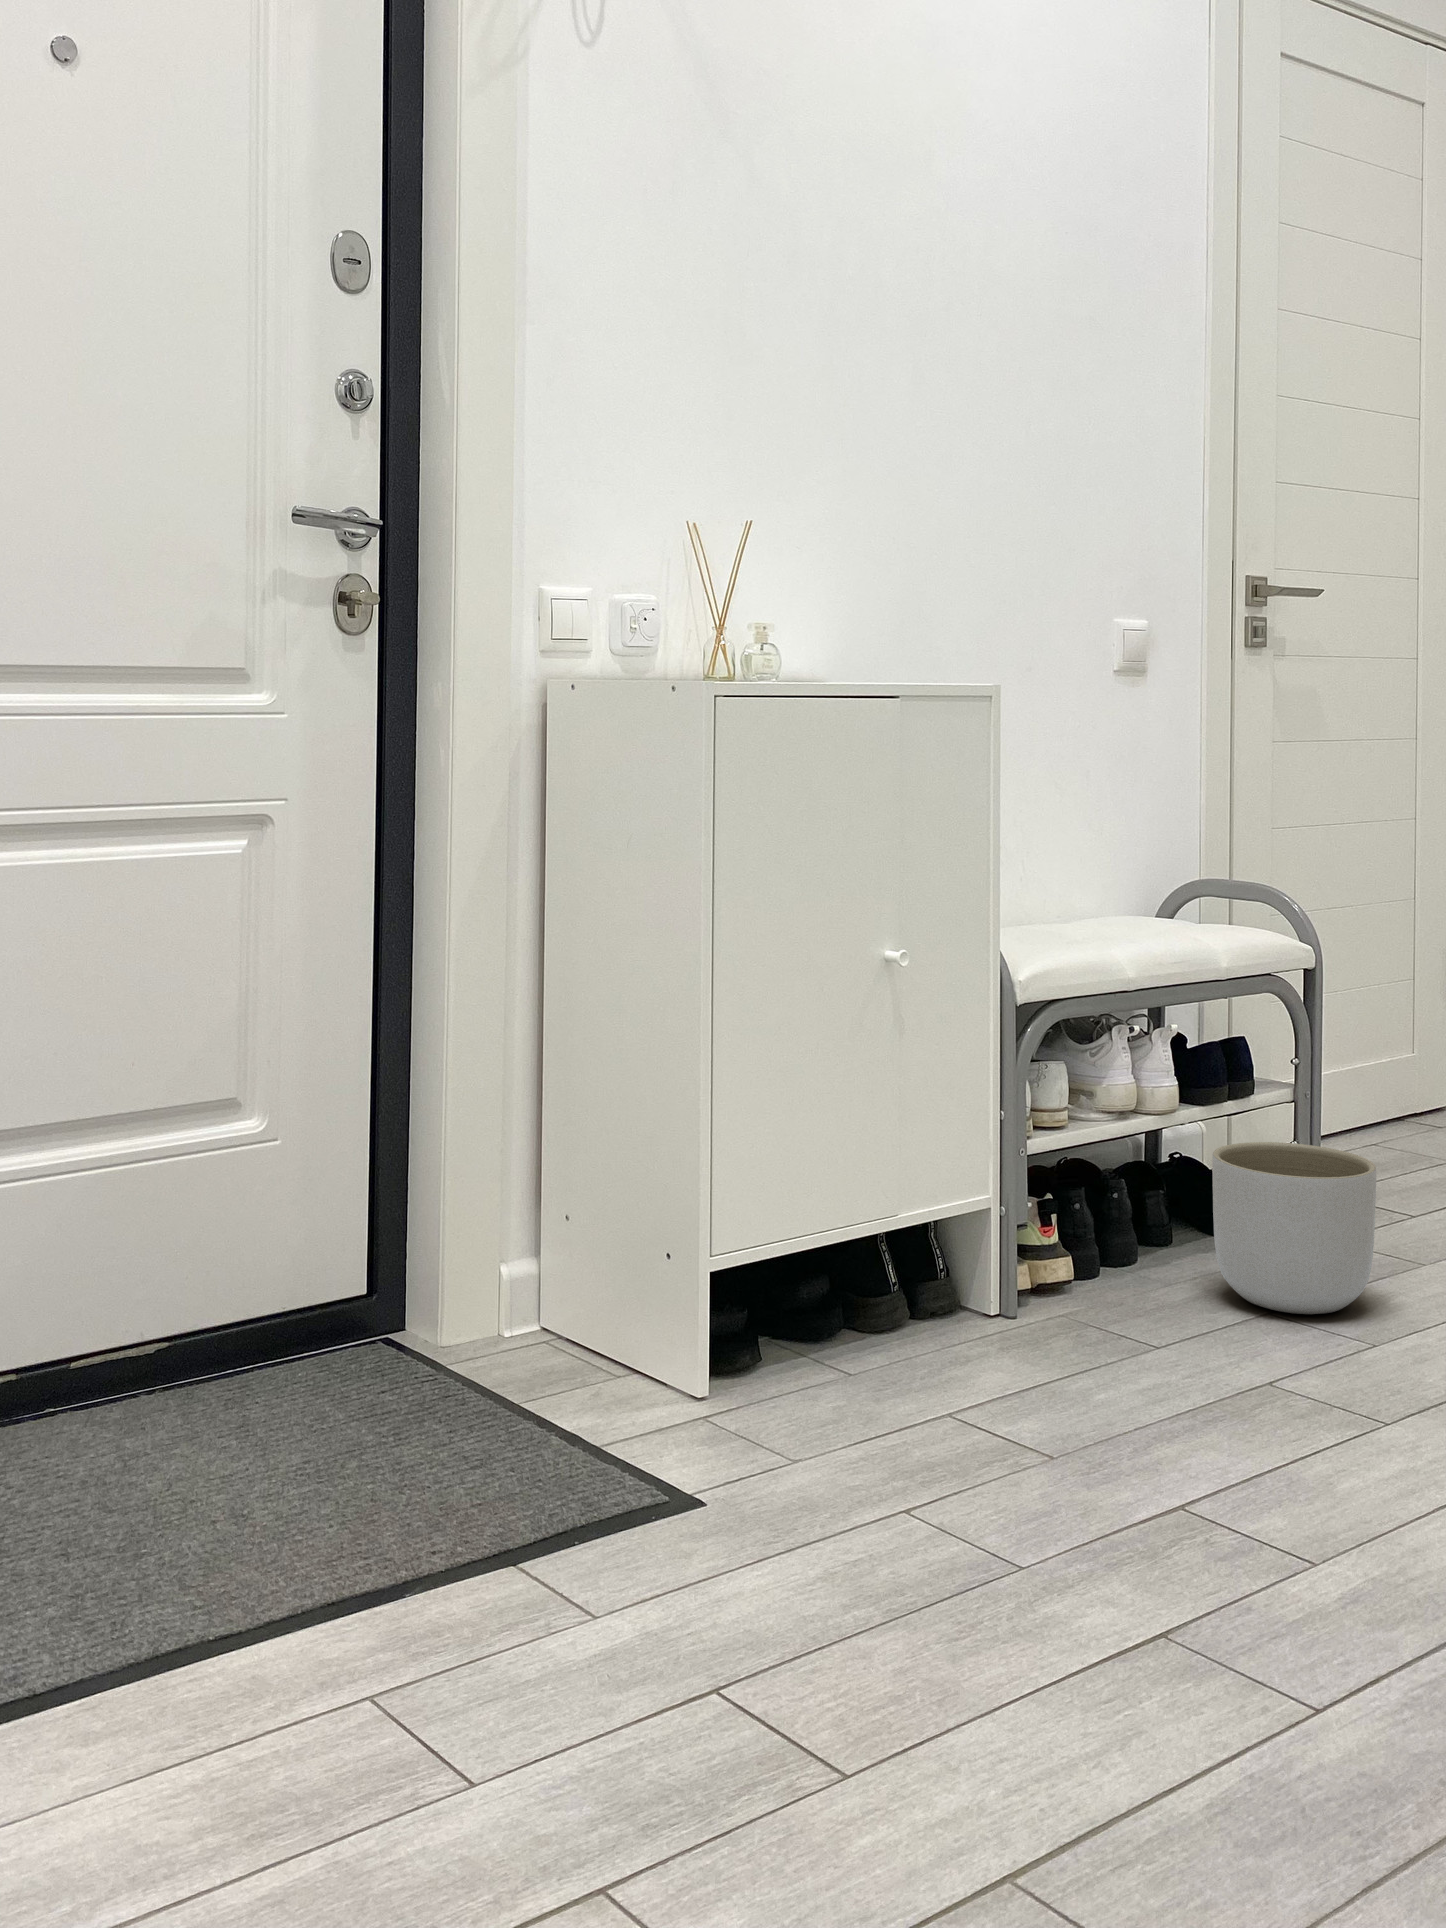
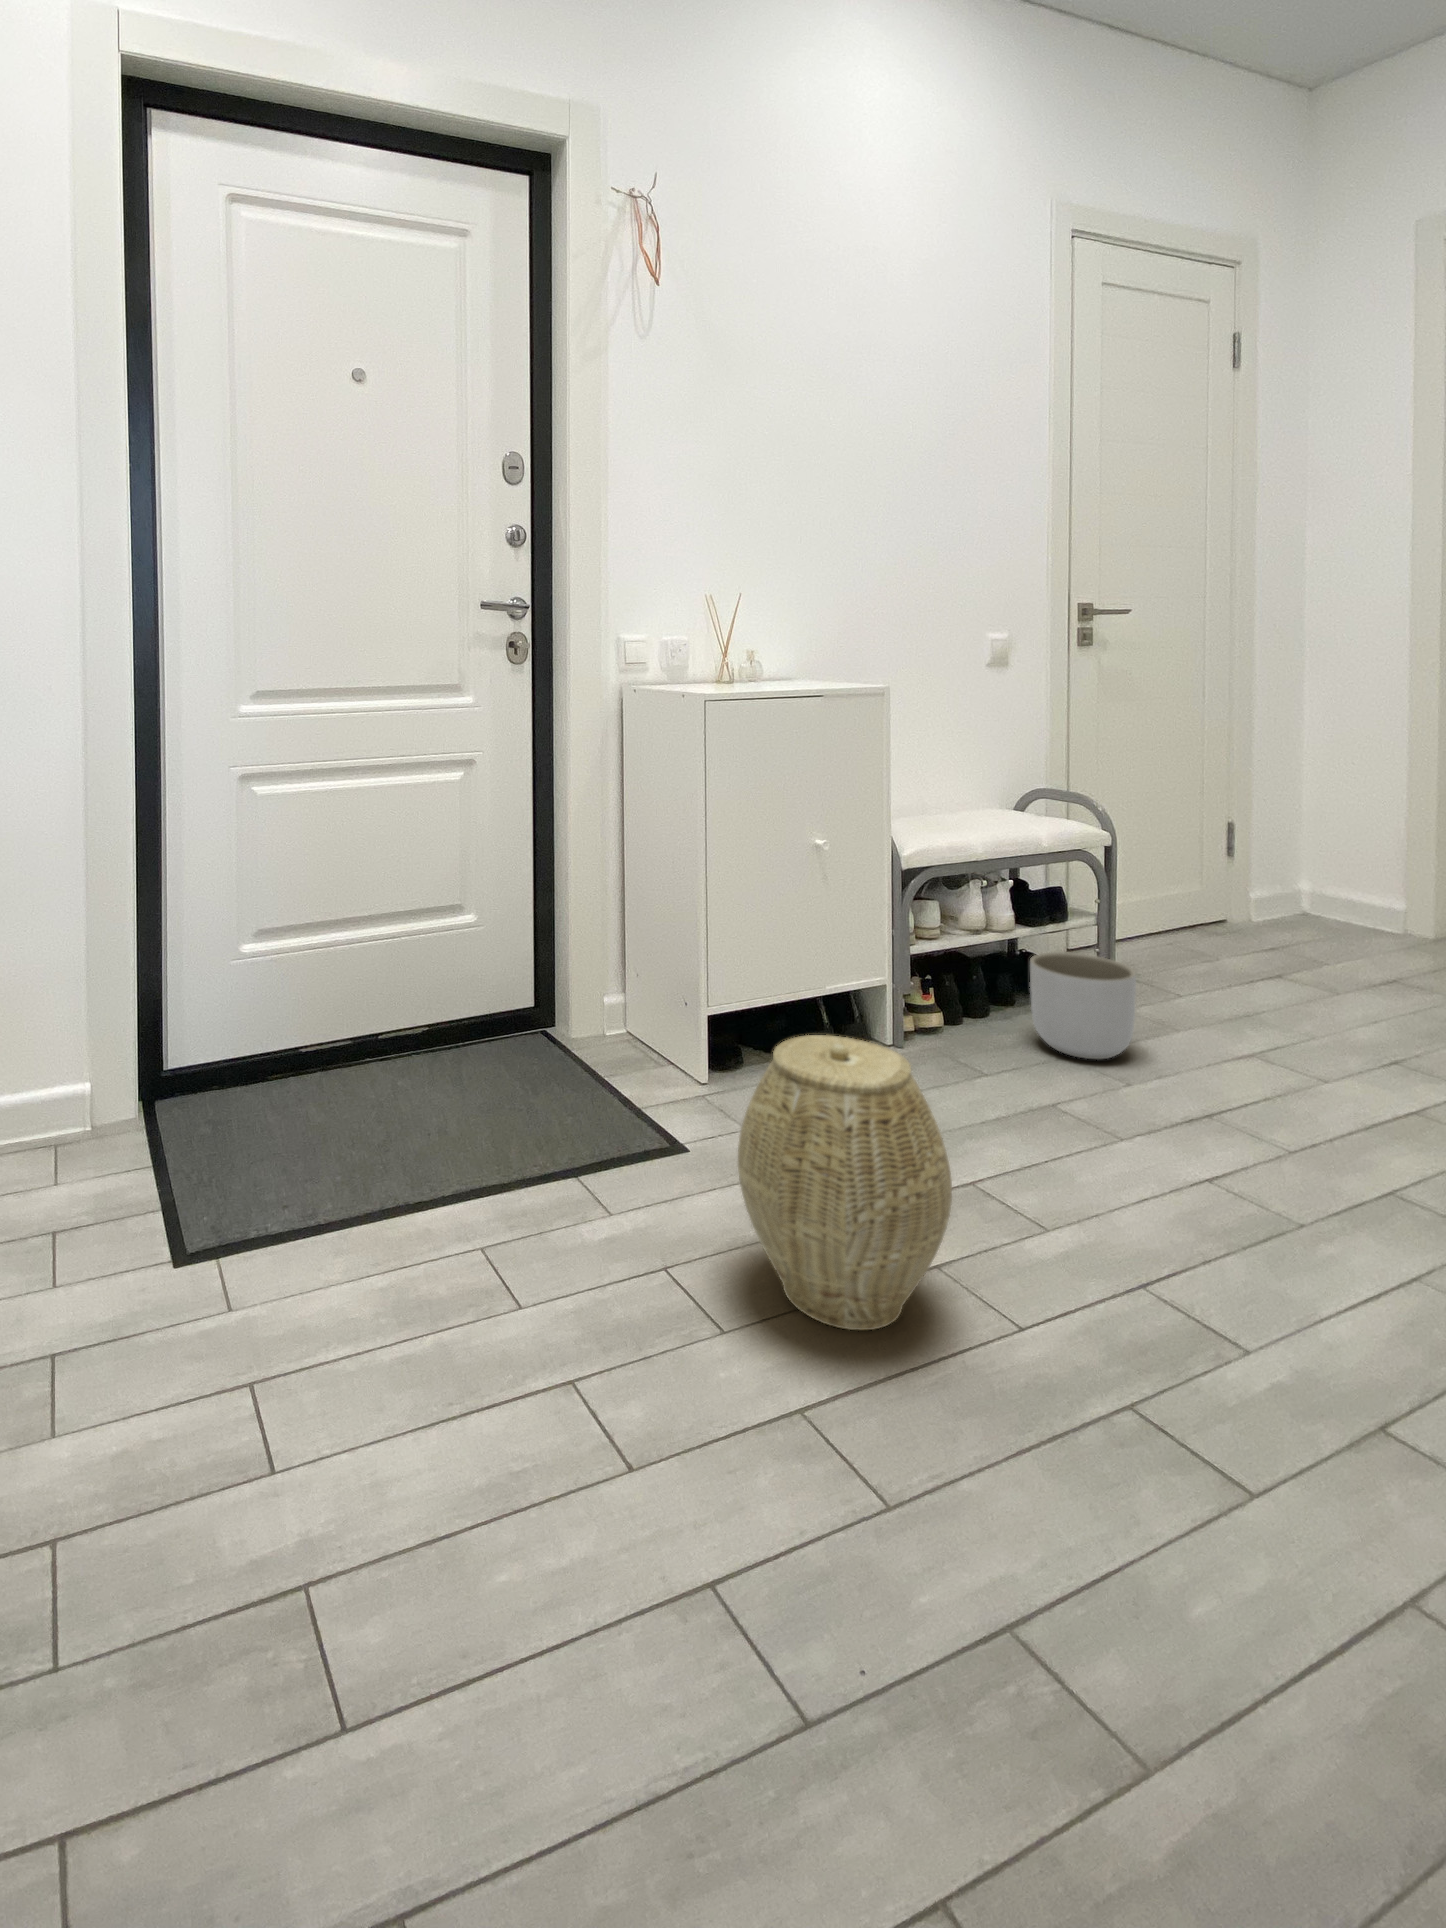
woven basket: none [850,1247,1212,1744] -> present [738,1035,952,1330]

